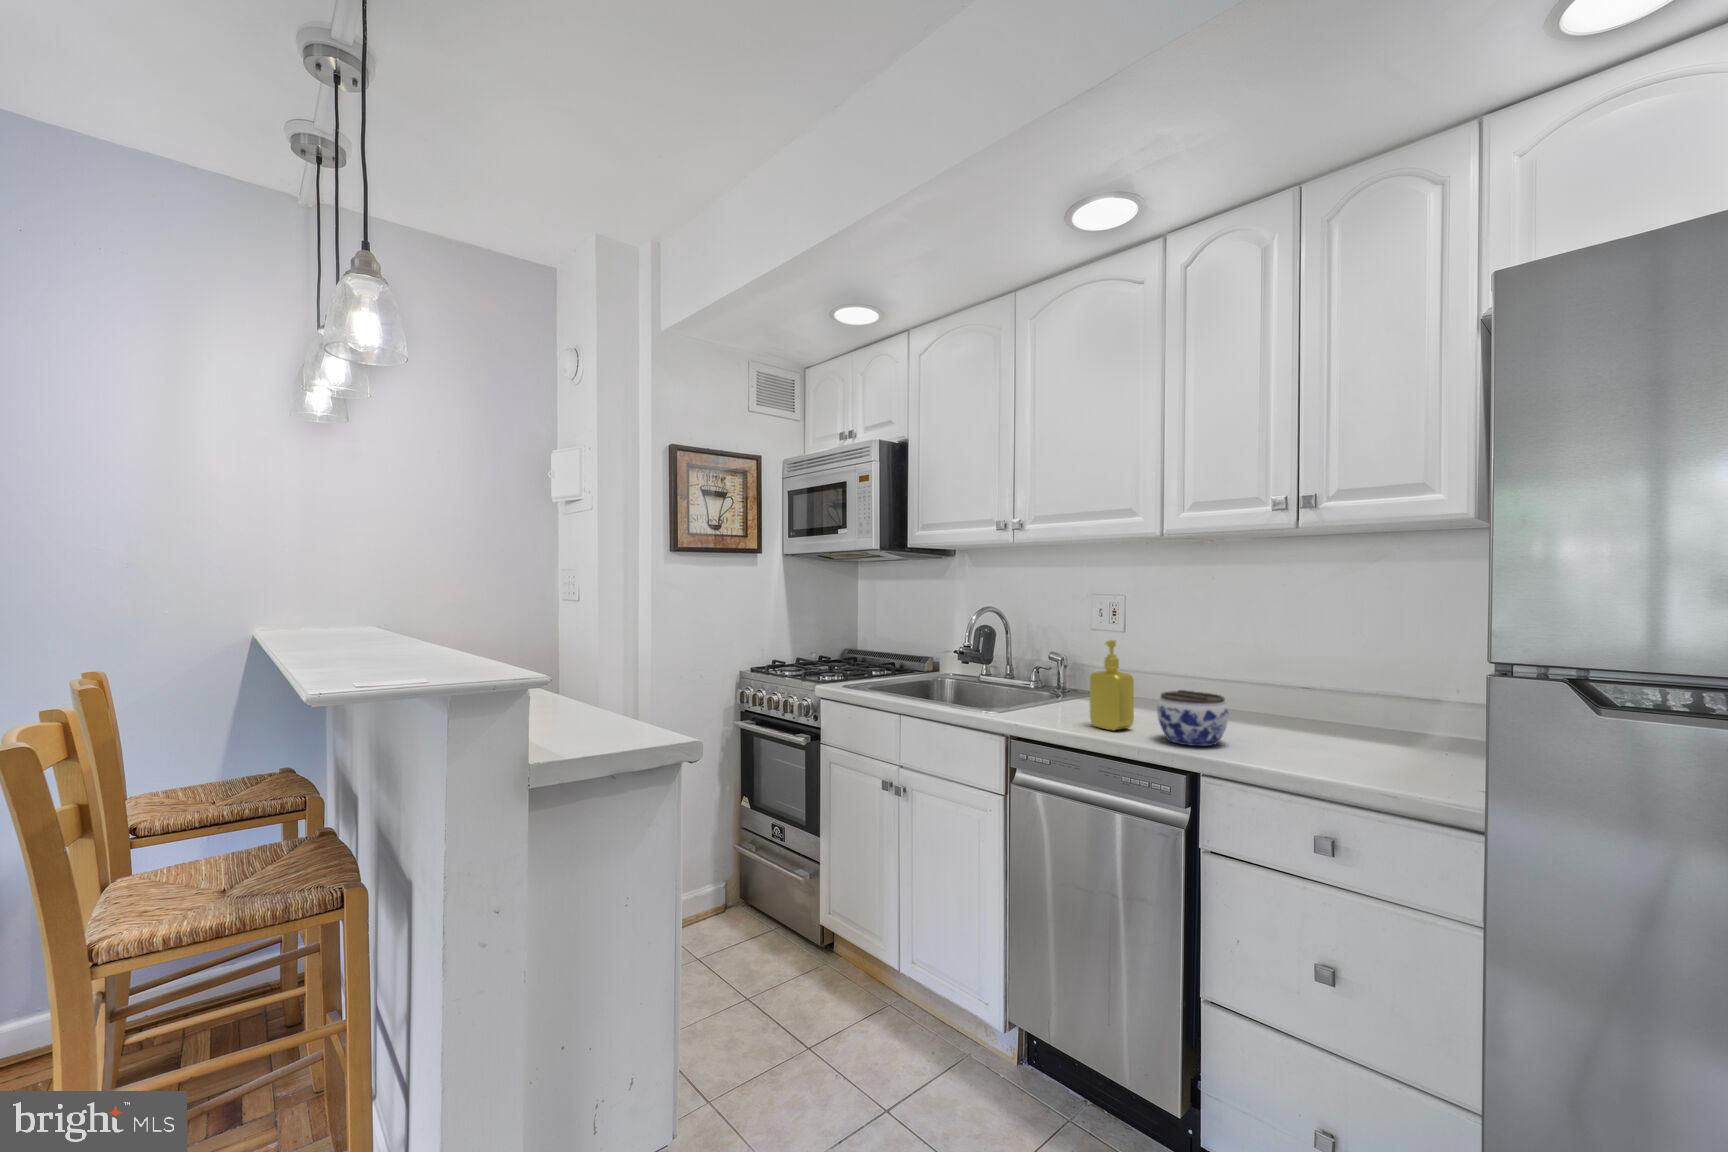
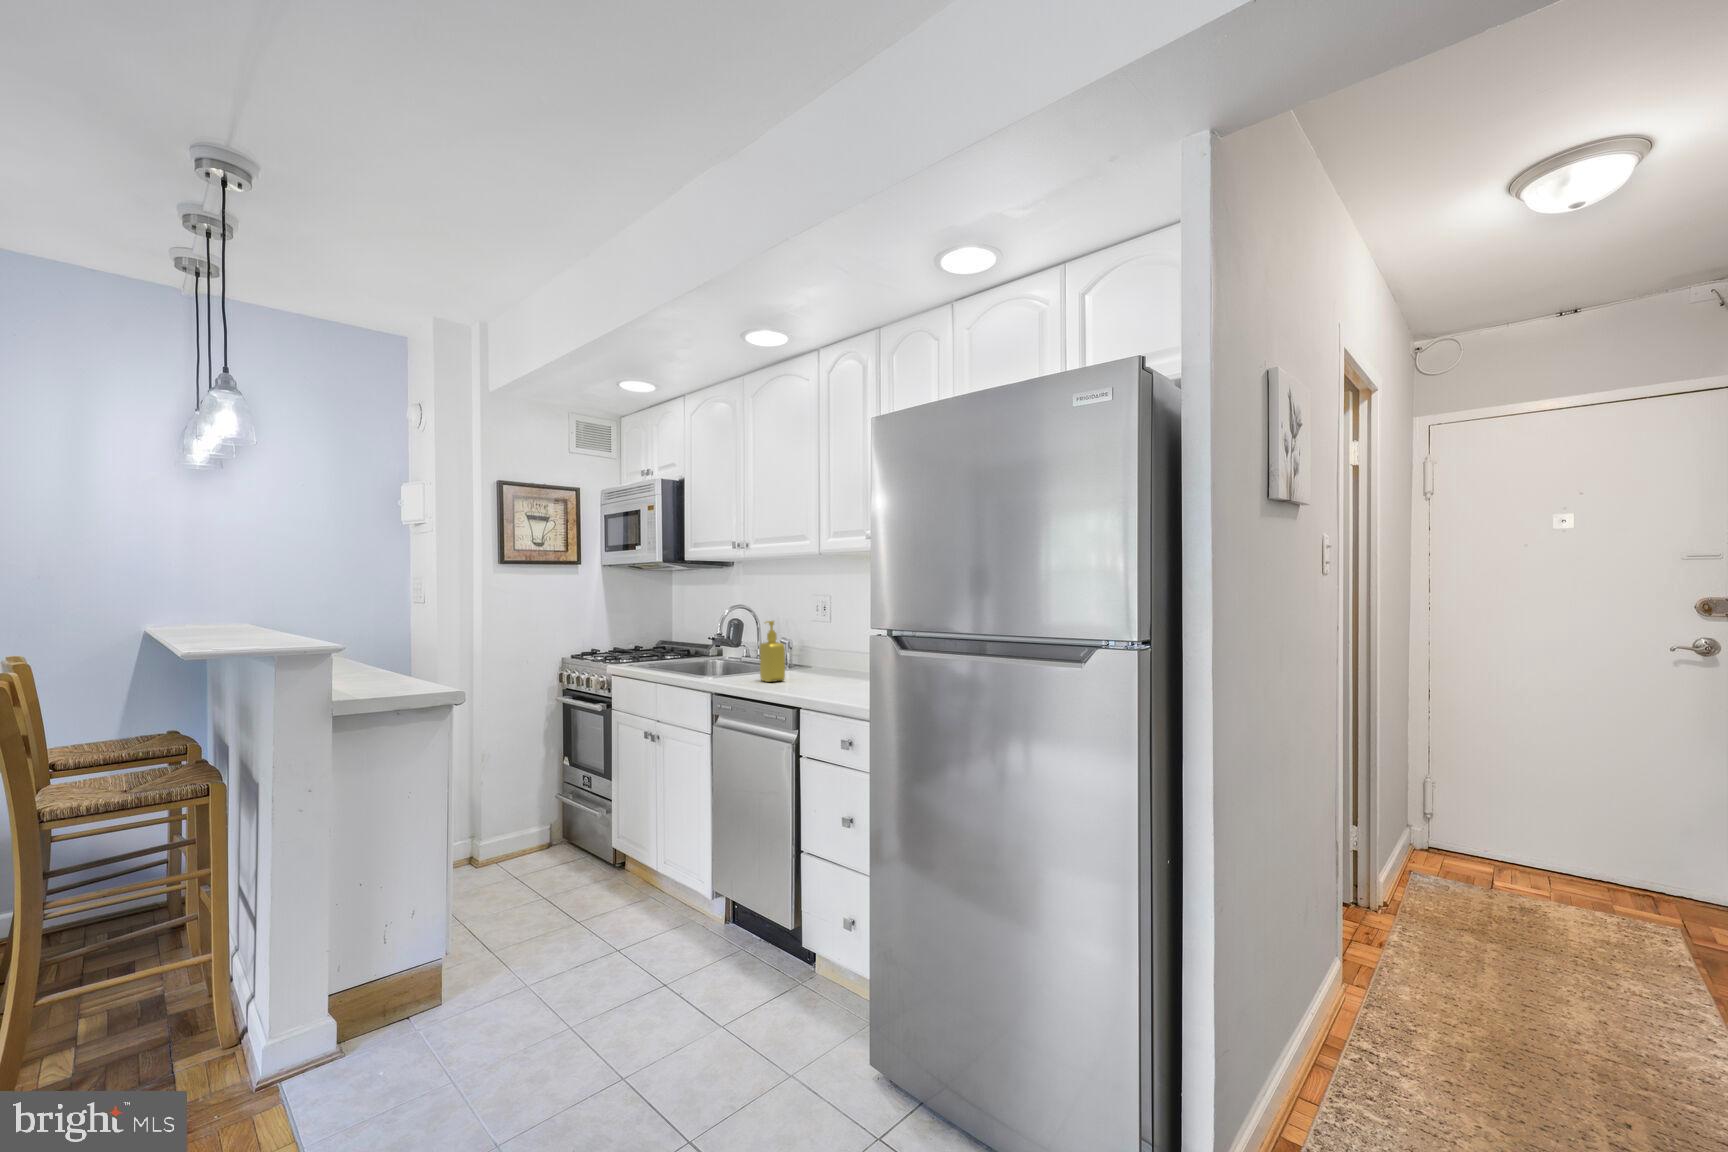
jar: present [1157,690,1228,746] -> none [786,652,830,687]

